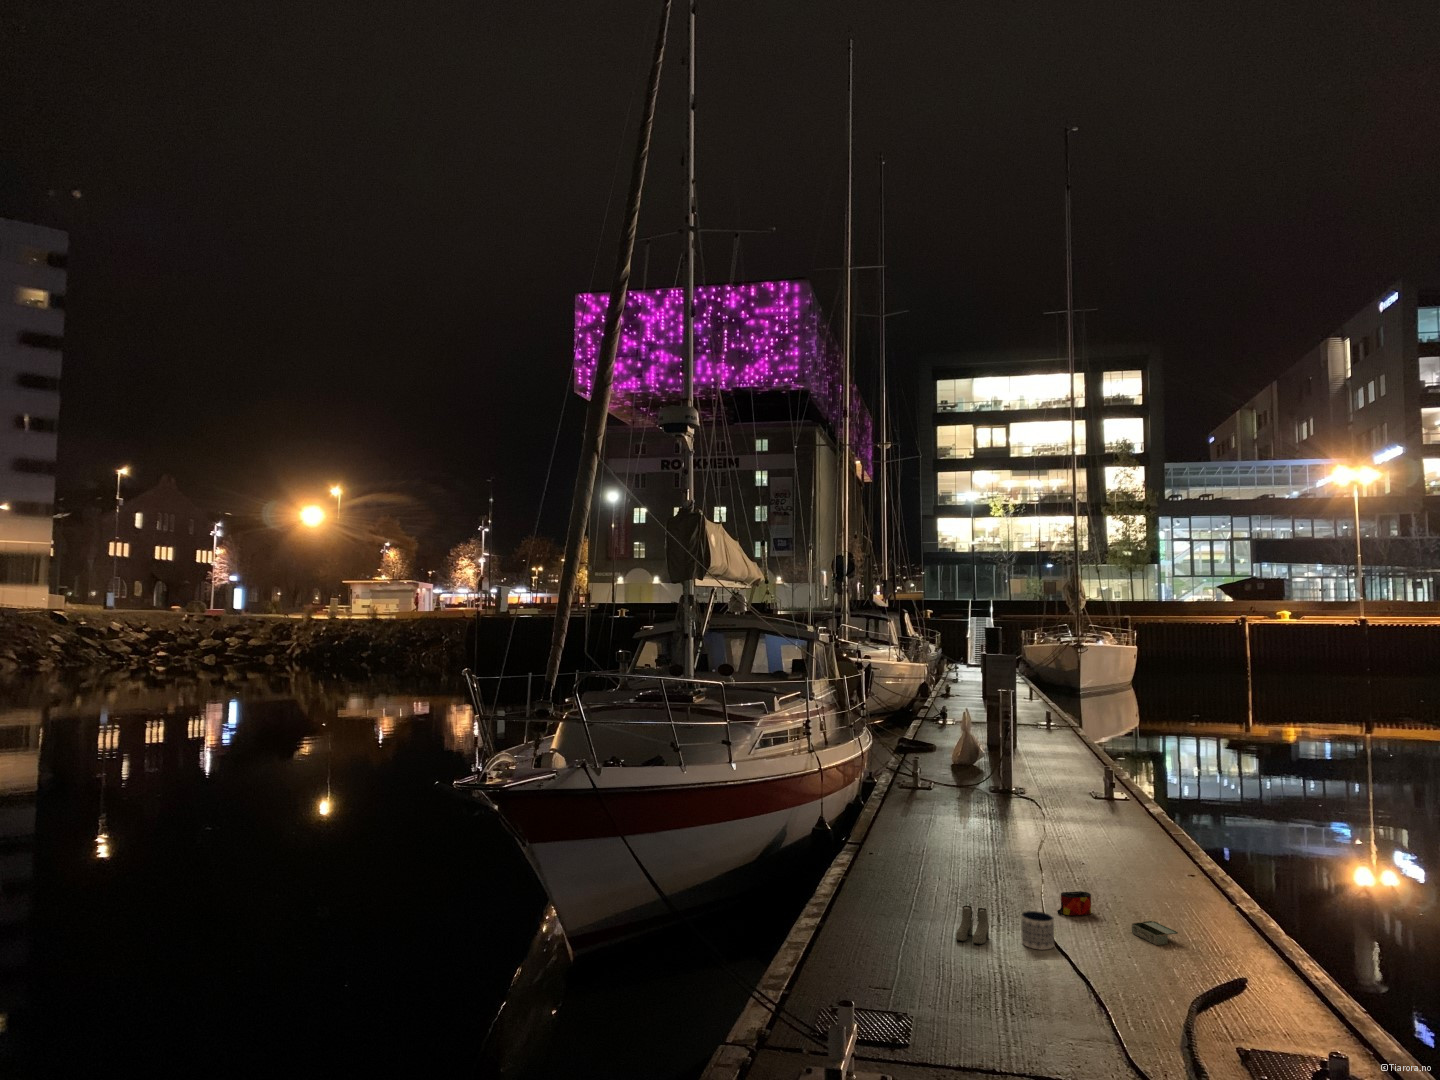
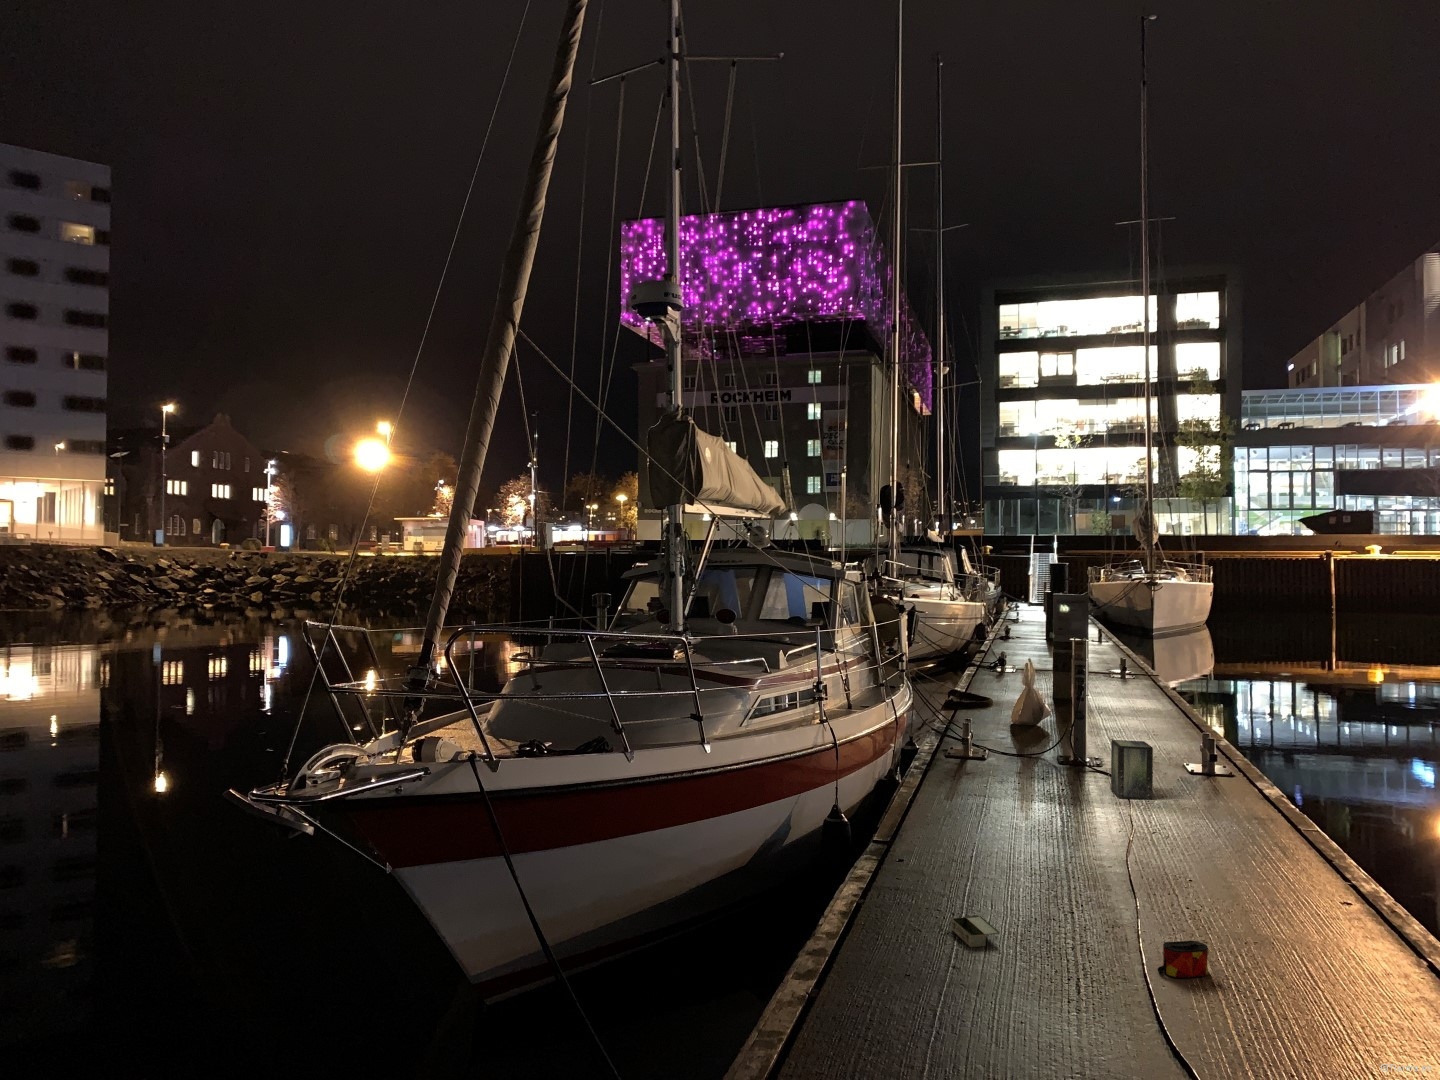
storage box: none [1032,768,1064,815] -> present [1111,740,1153,800]
boots: present [956,906,989,944] -> none [1009,971,1059,1033]
planter: present [1021,911,1054,950] -> none [1108,984,1158,1048]
toolbox: present [1132,921,1178,945] -> present [952,916,1000,947]

